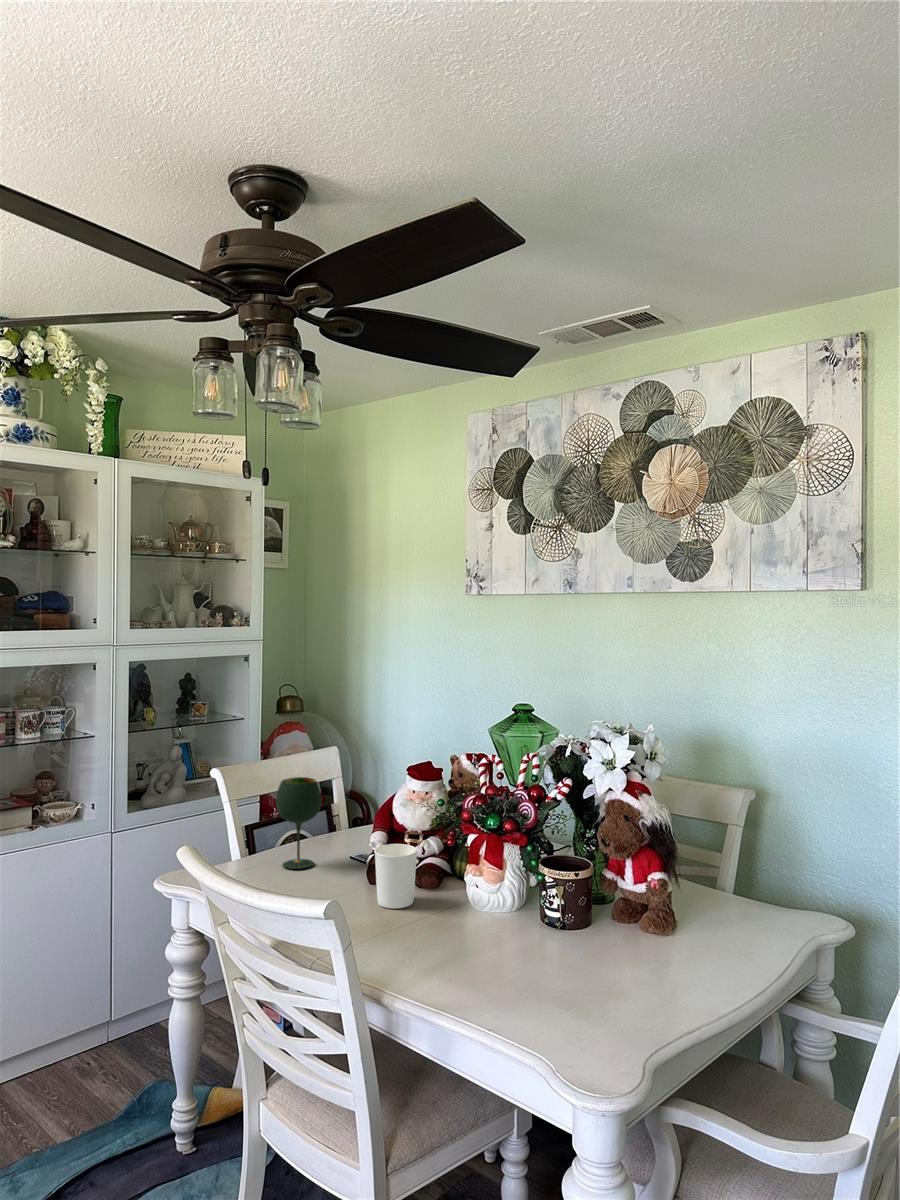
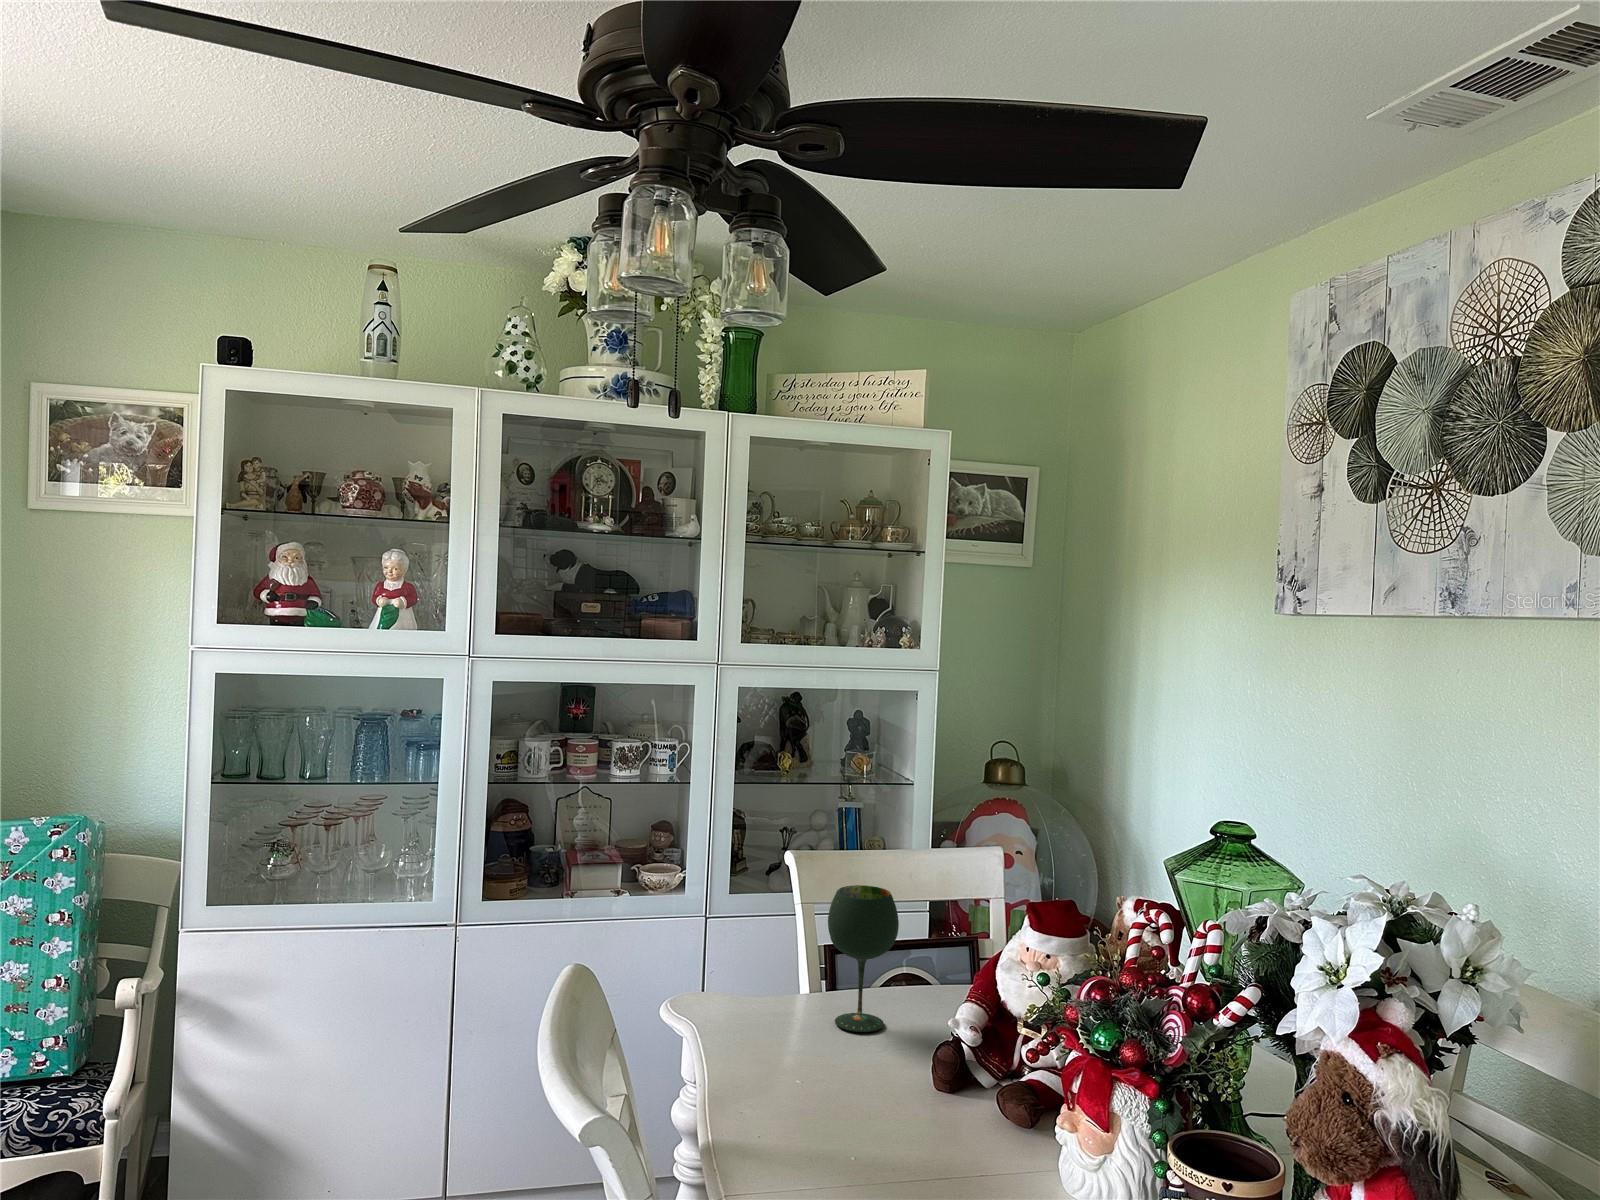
candle holder: present [374,844,417,909] -> none [907,1029,981,1147]

